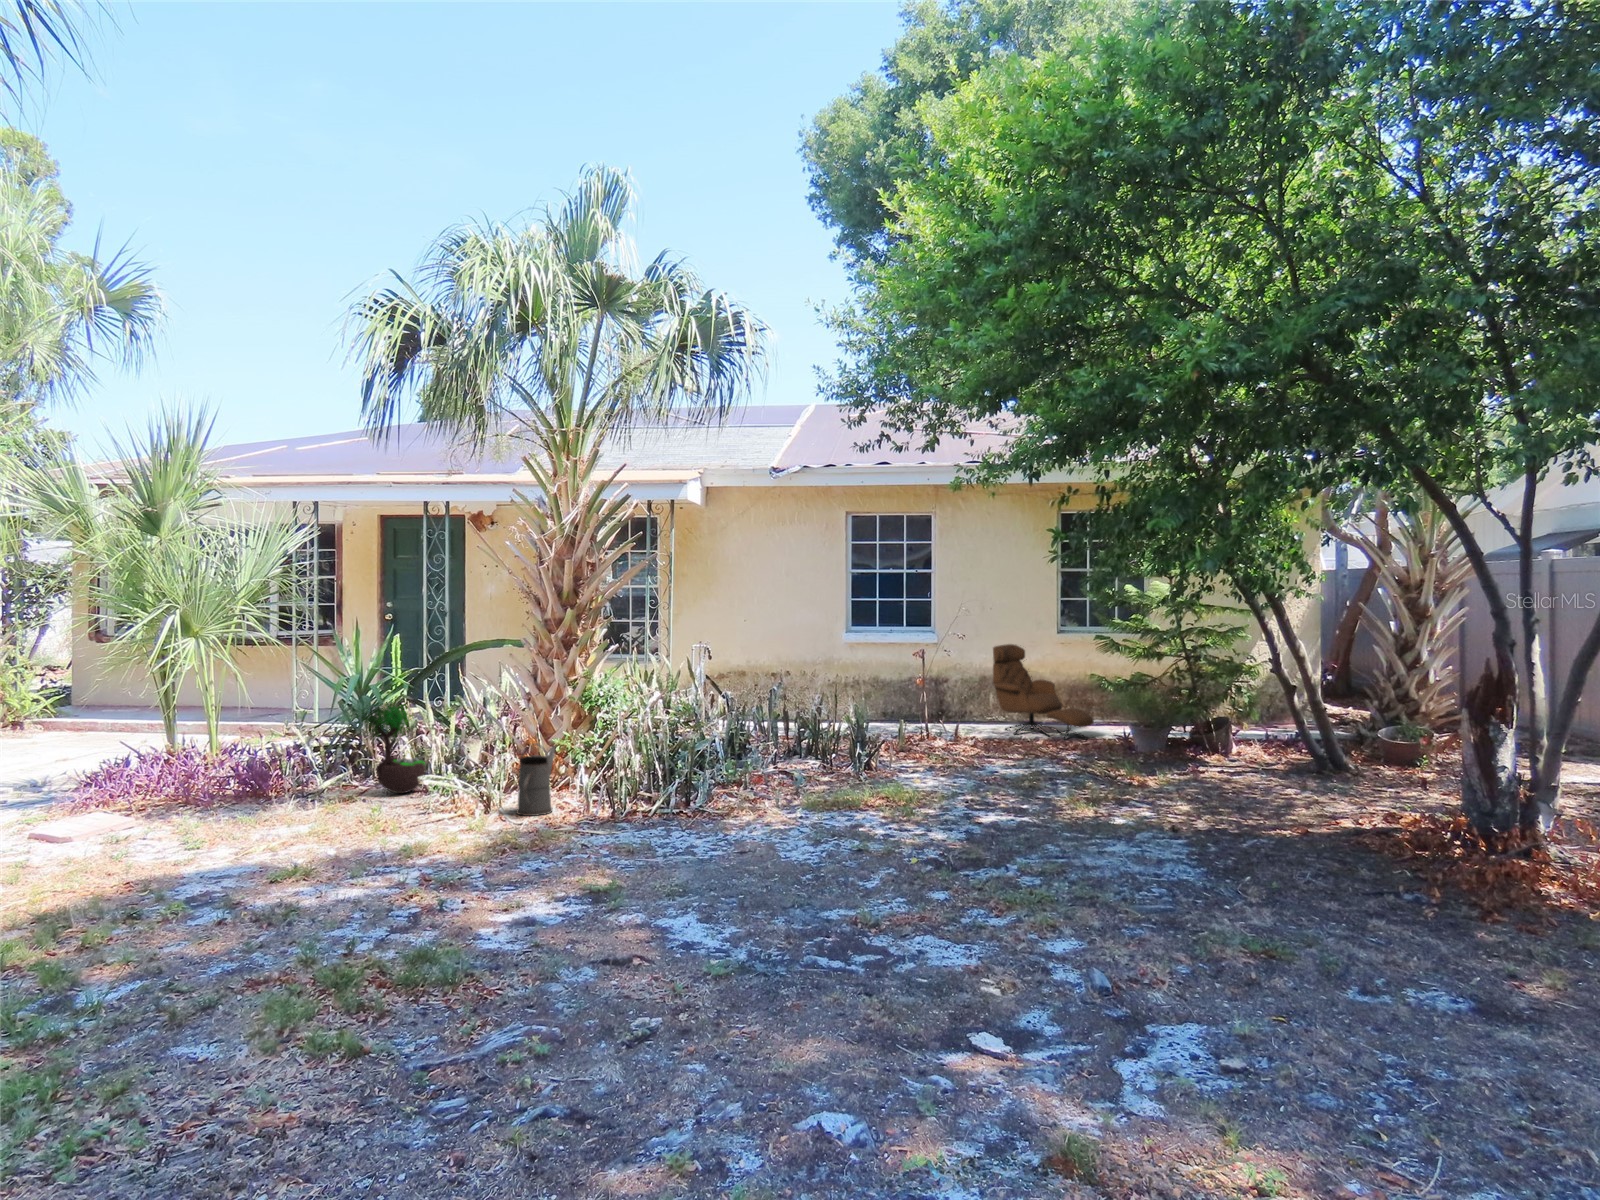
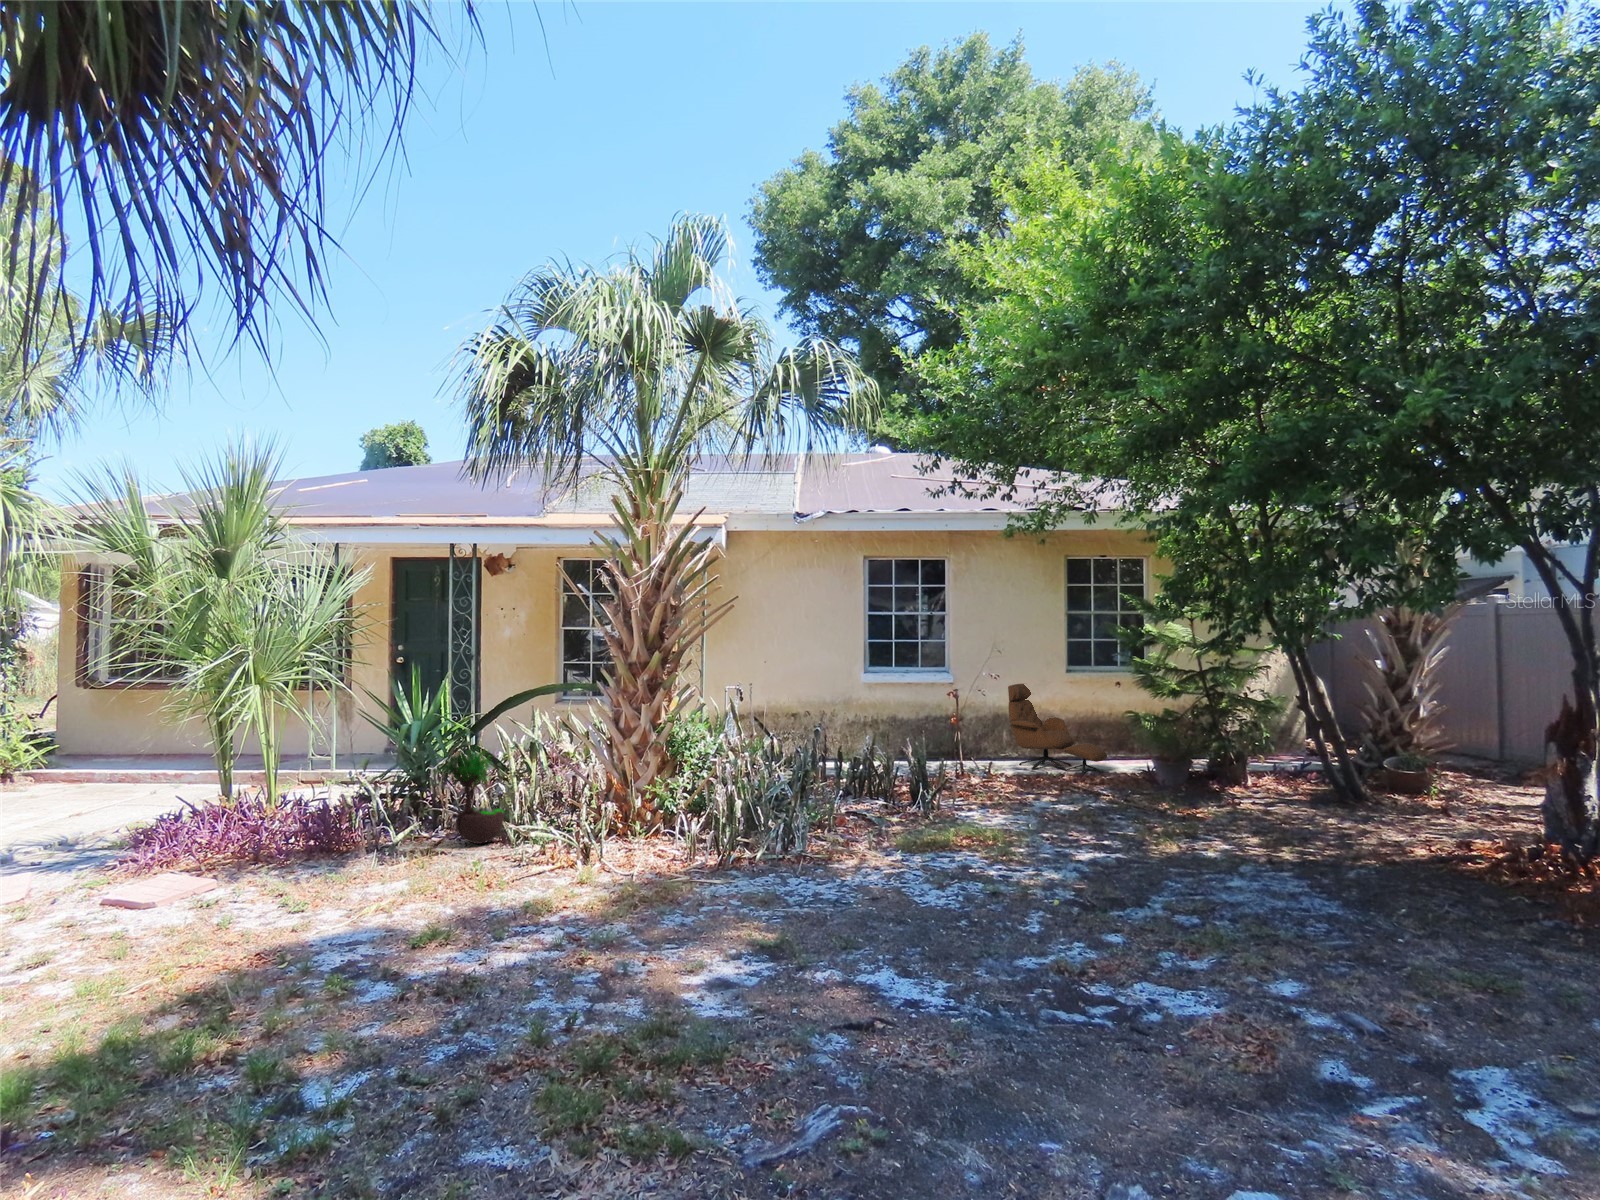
watering can: present [516,744,555,816] -> none [617,789,653,865]

